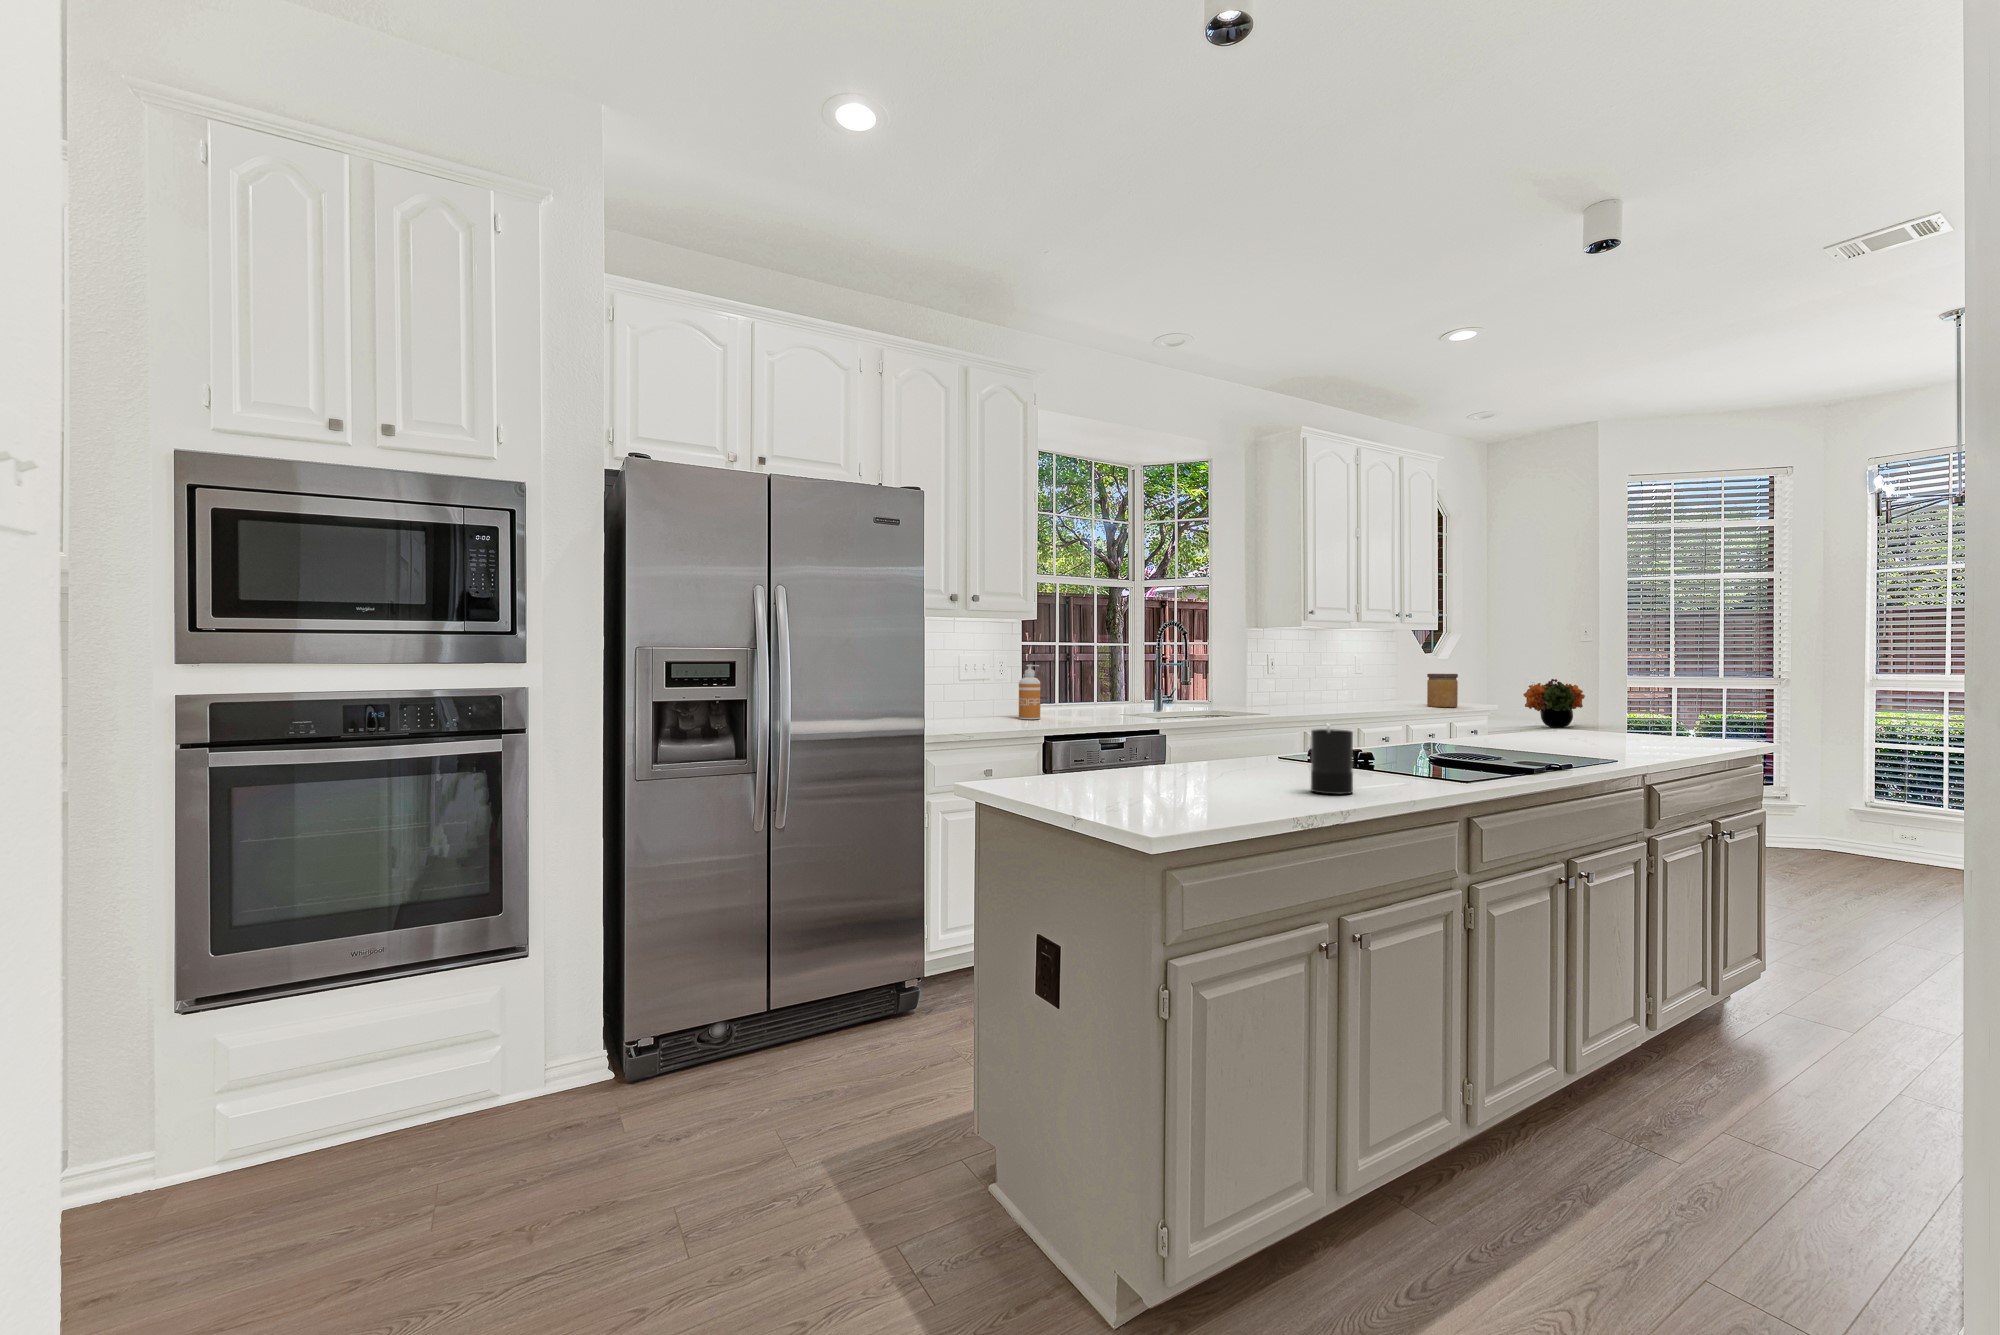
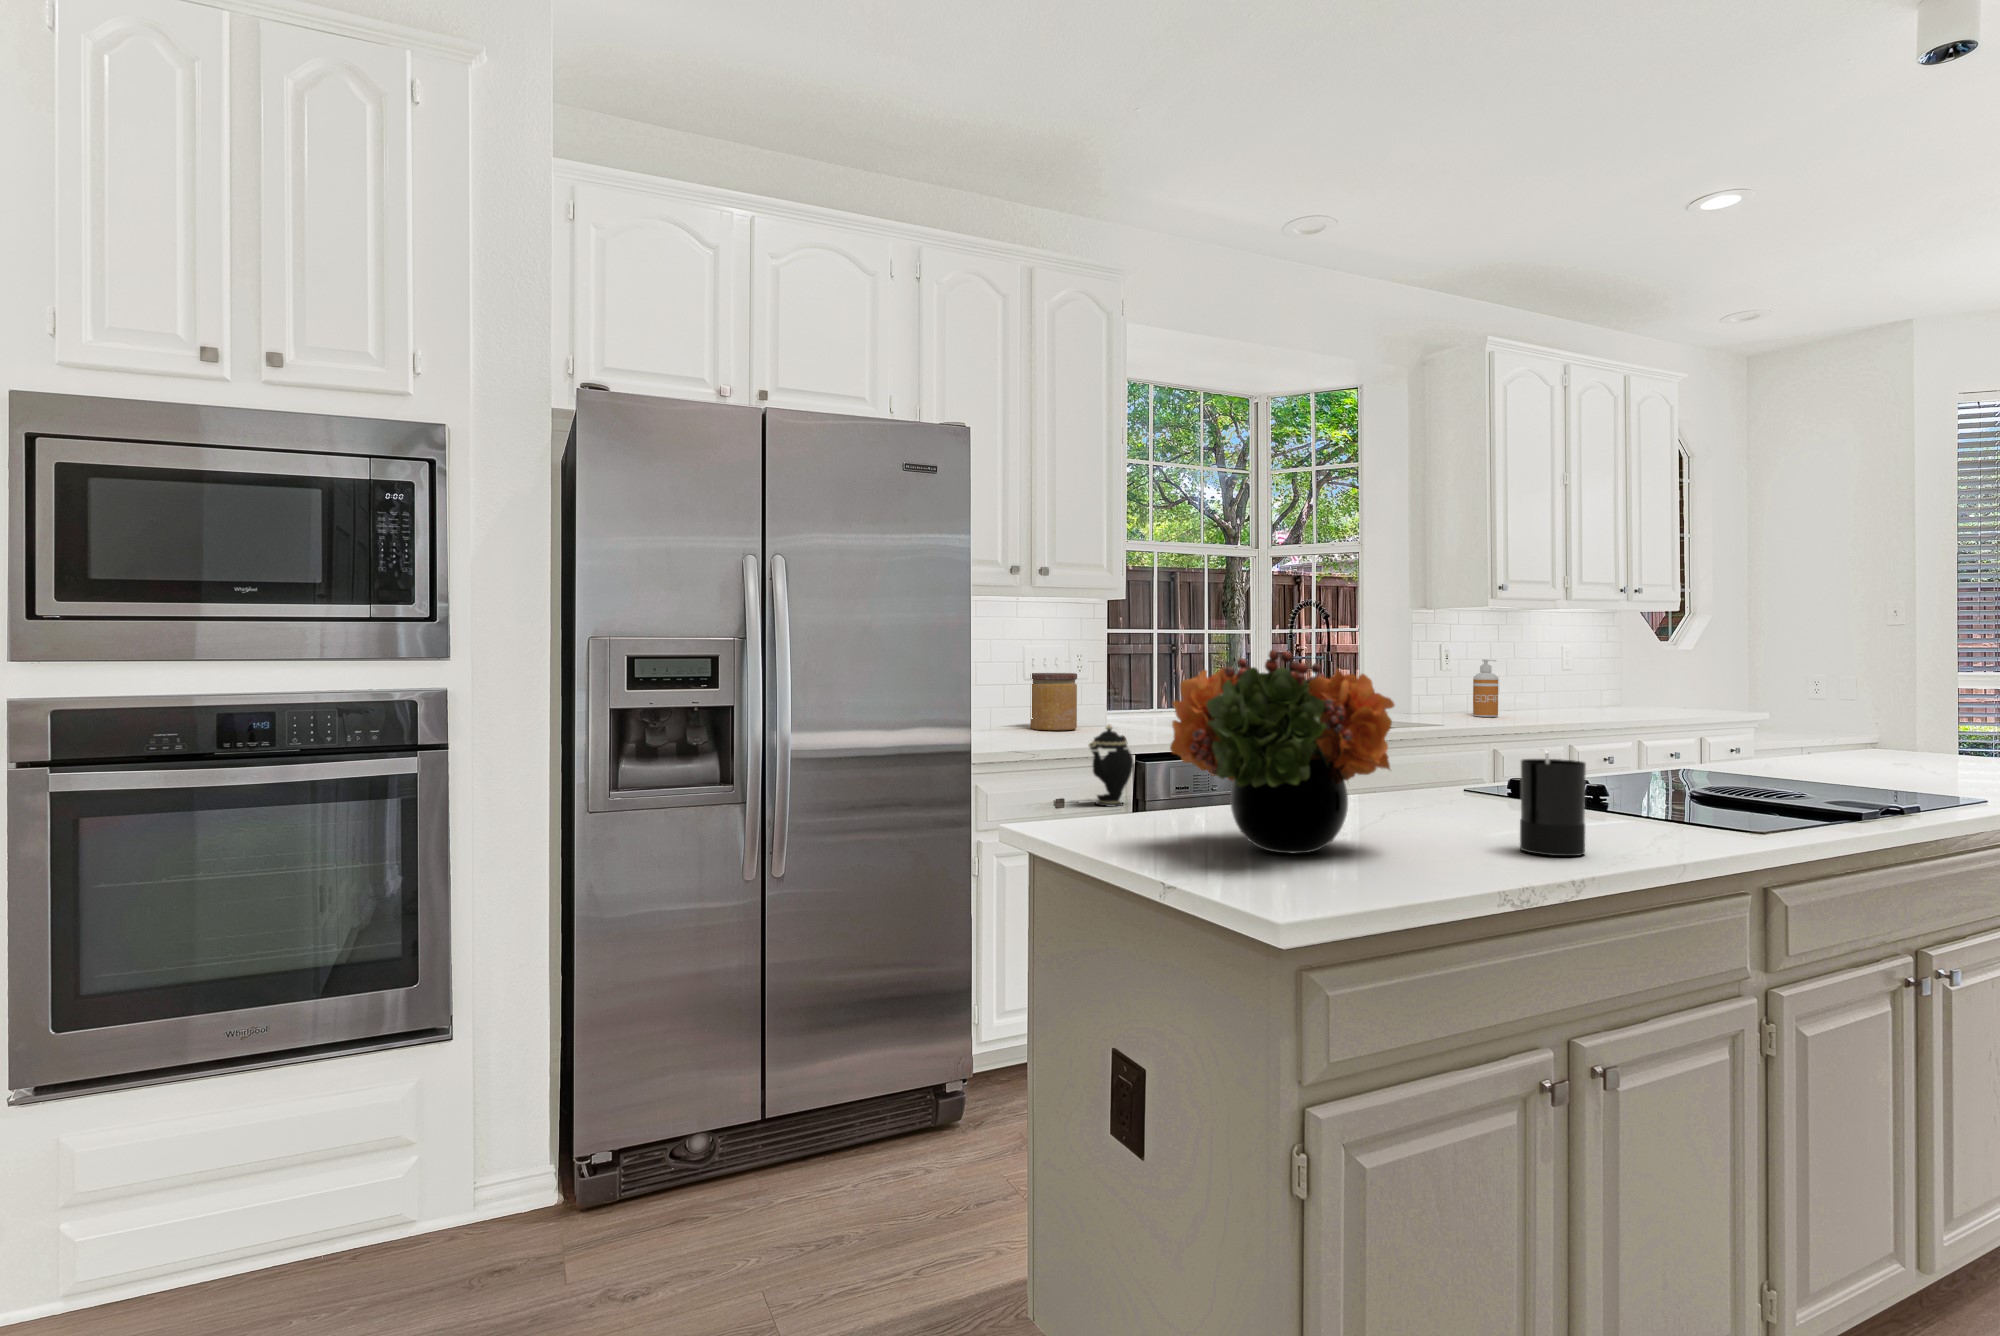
soap dispenser: present [1019,665,1040,719] -> present [1473,659,1498,717]
jar: present [1427,674,1458,707] -> present [1031,673,1077,730]
flower arrangement: present [1523,679,1585,728] -> present [1170,650,1394,854]
teapot: none [1004,712,1041,774] -> present [1089,724,1133,806]

